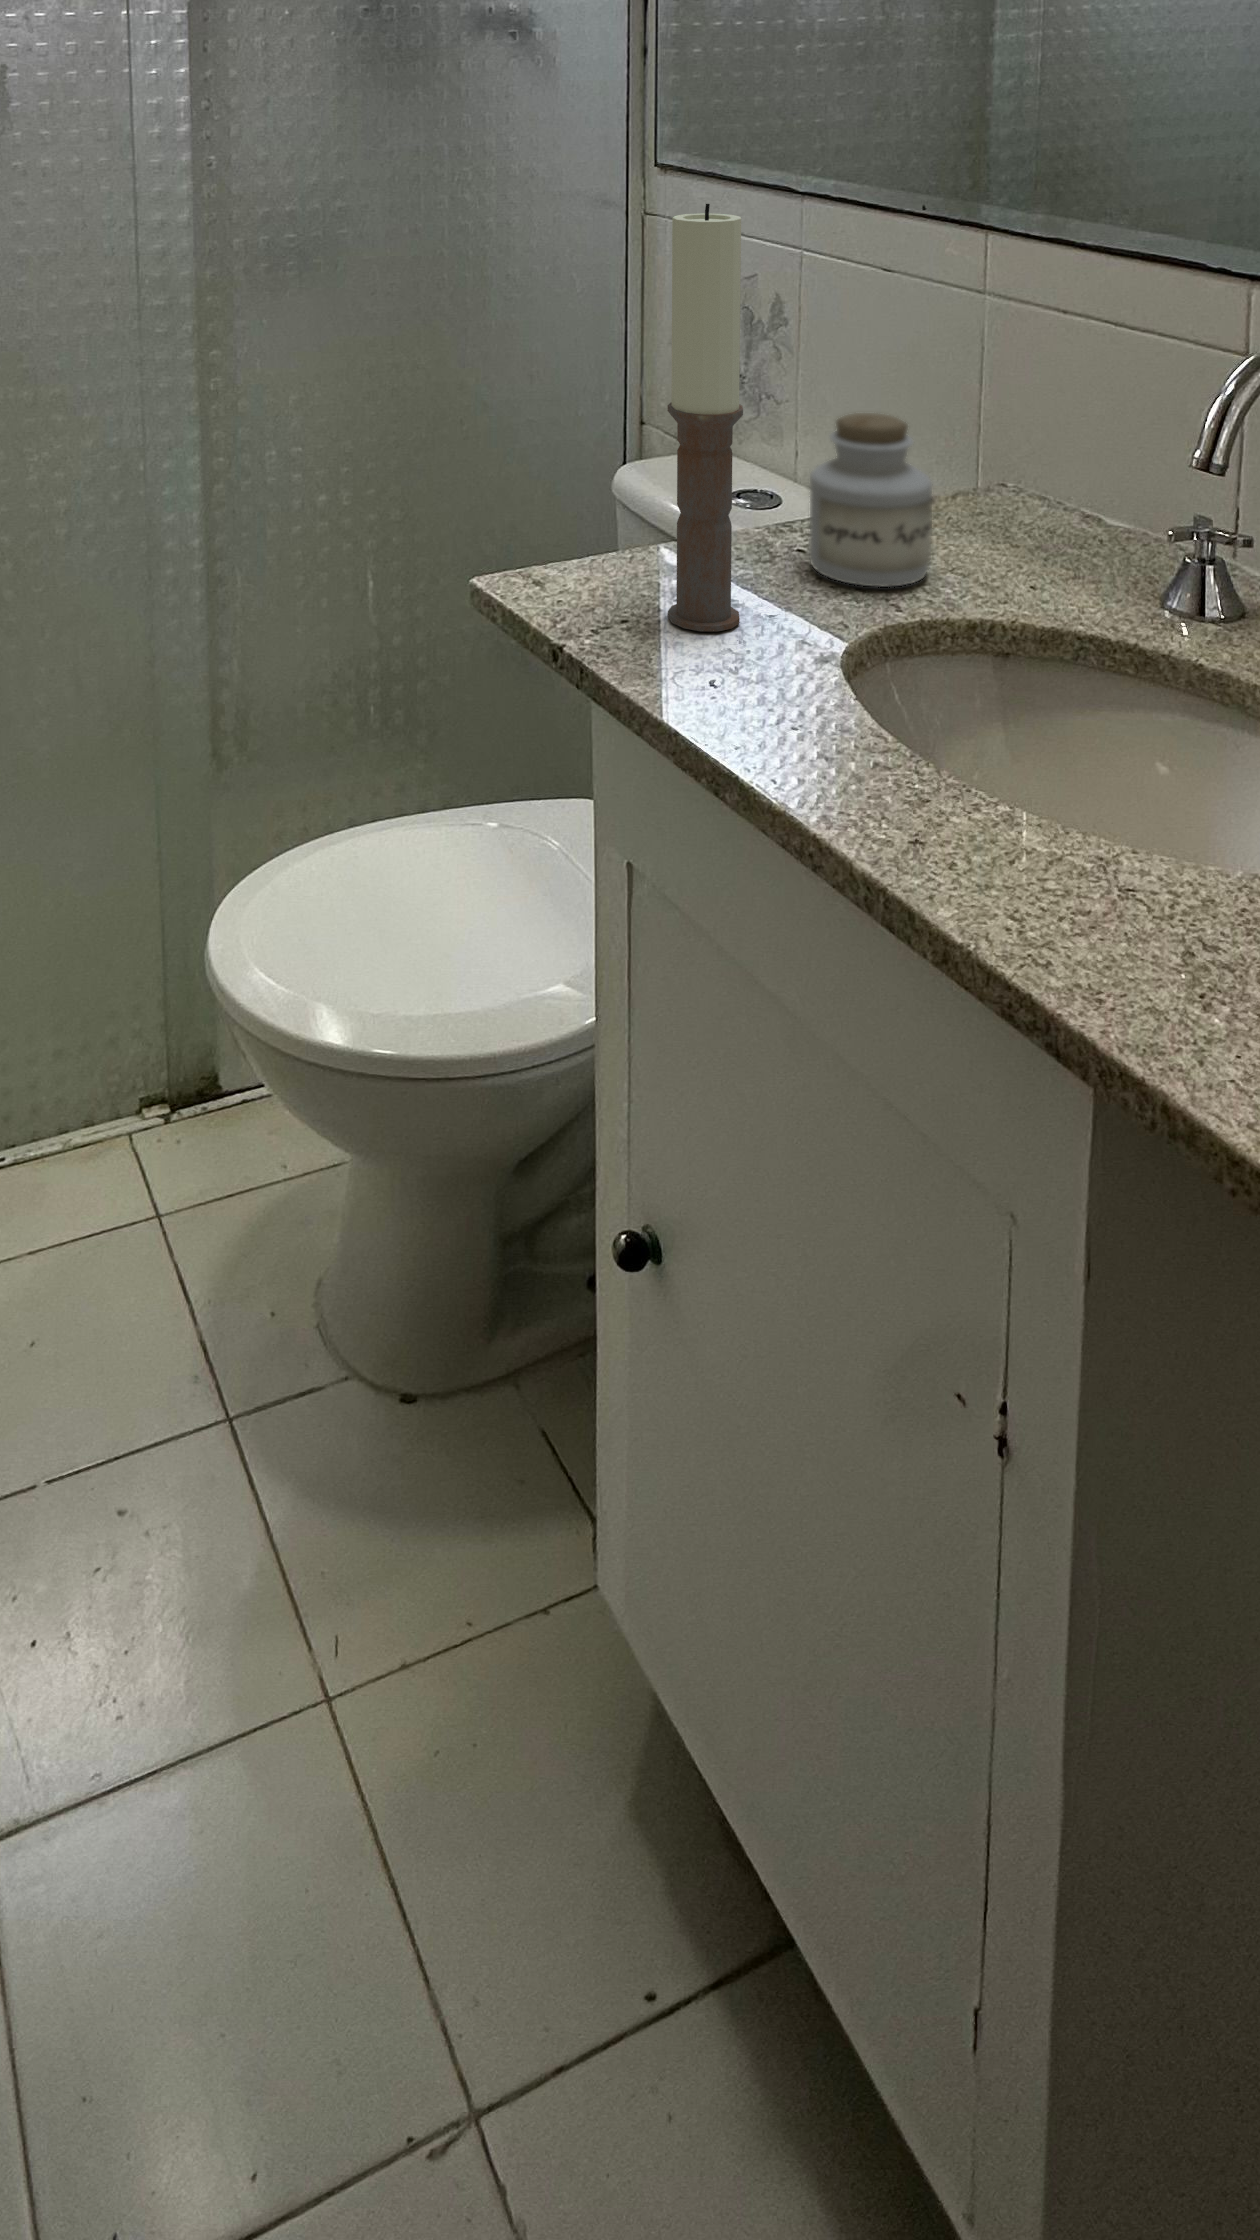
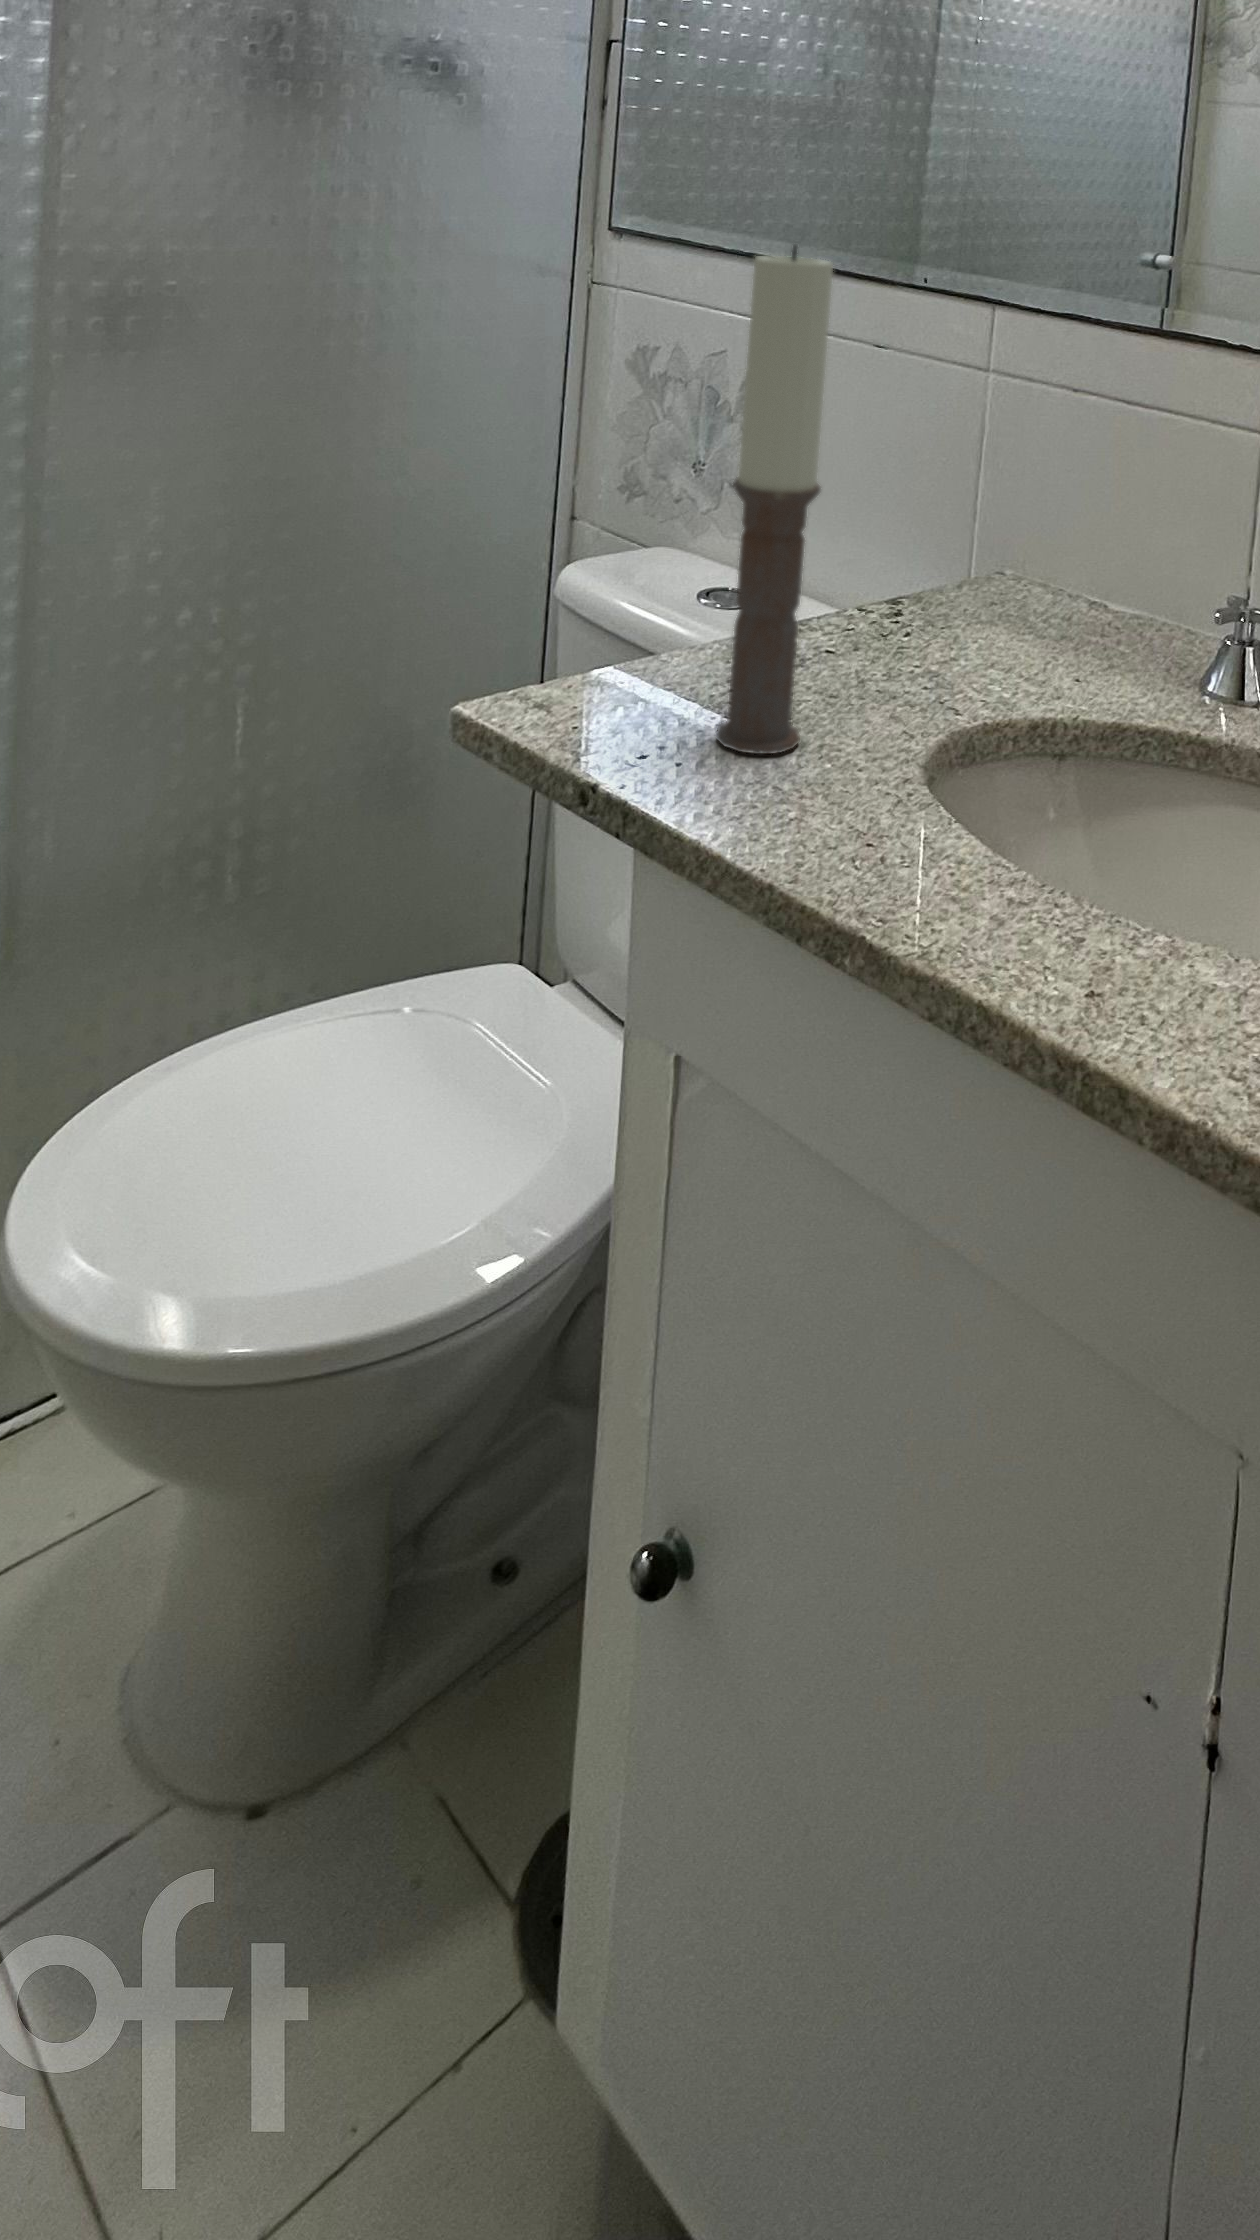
jar: present [809,413,932,587] -> none [849,494,985,690]

